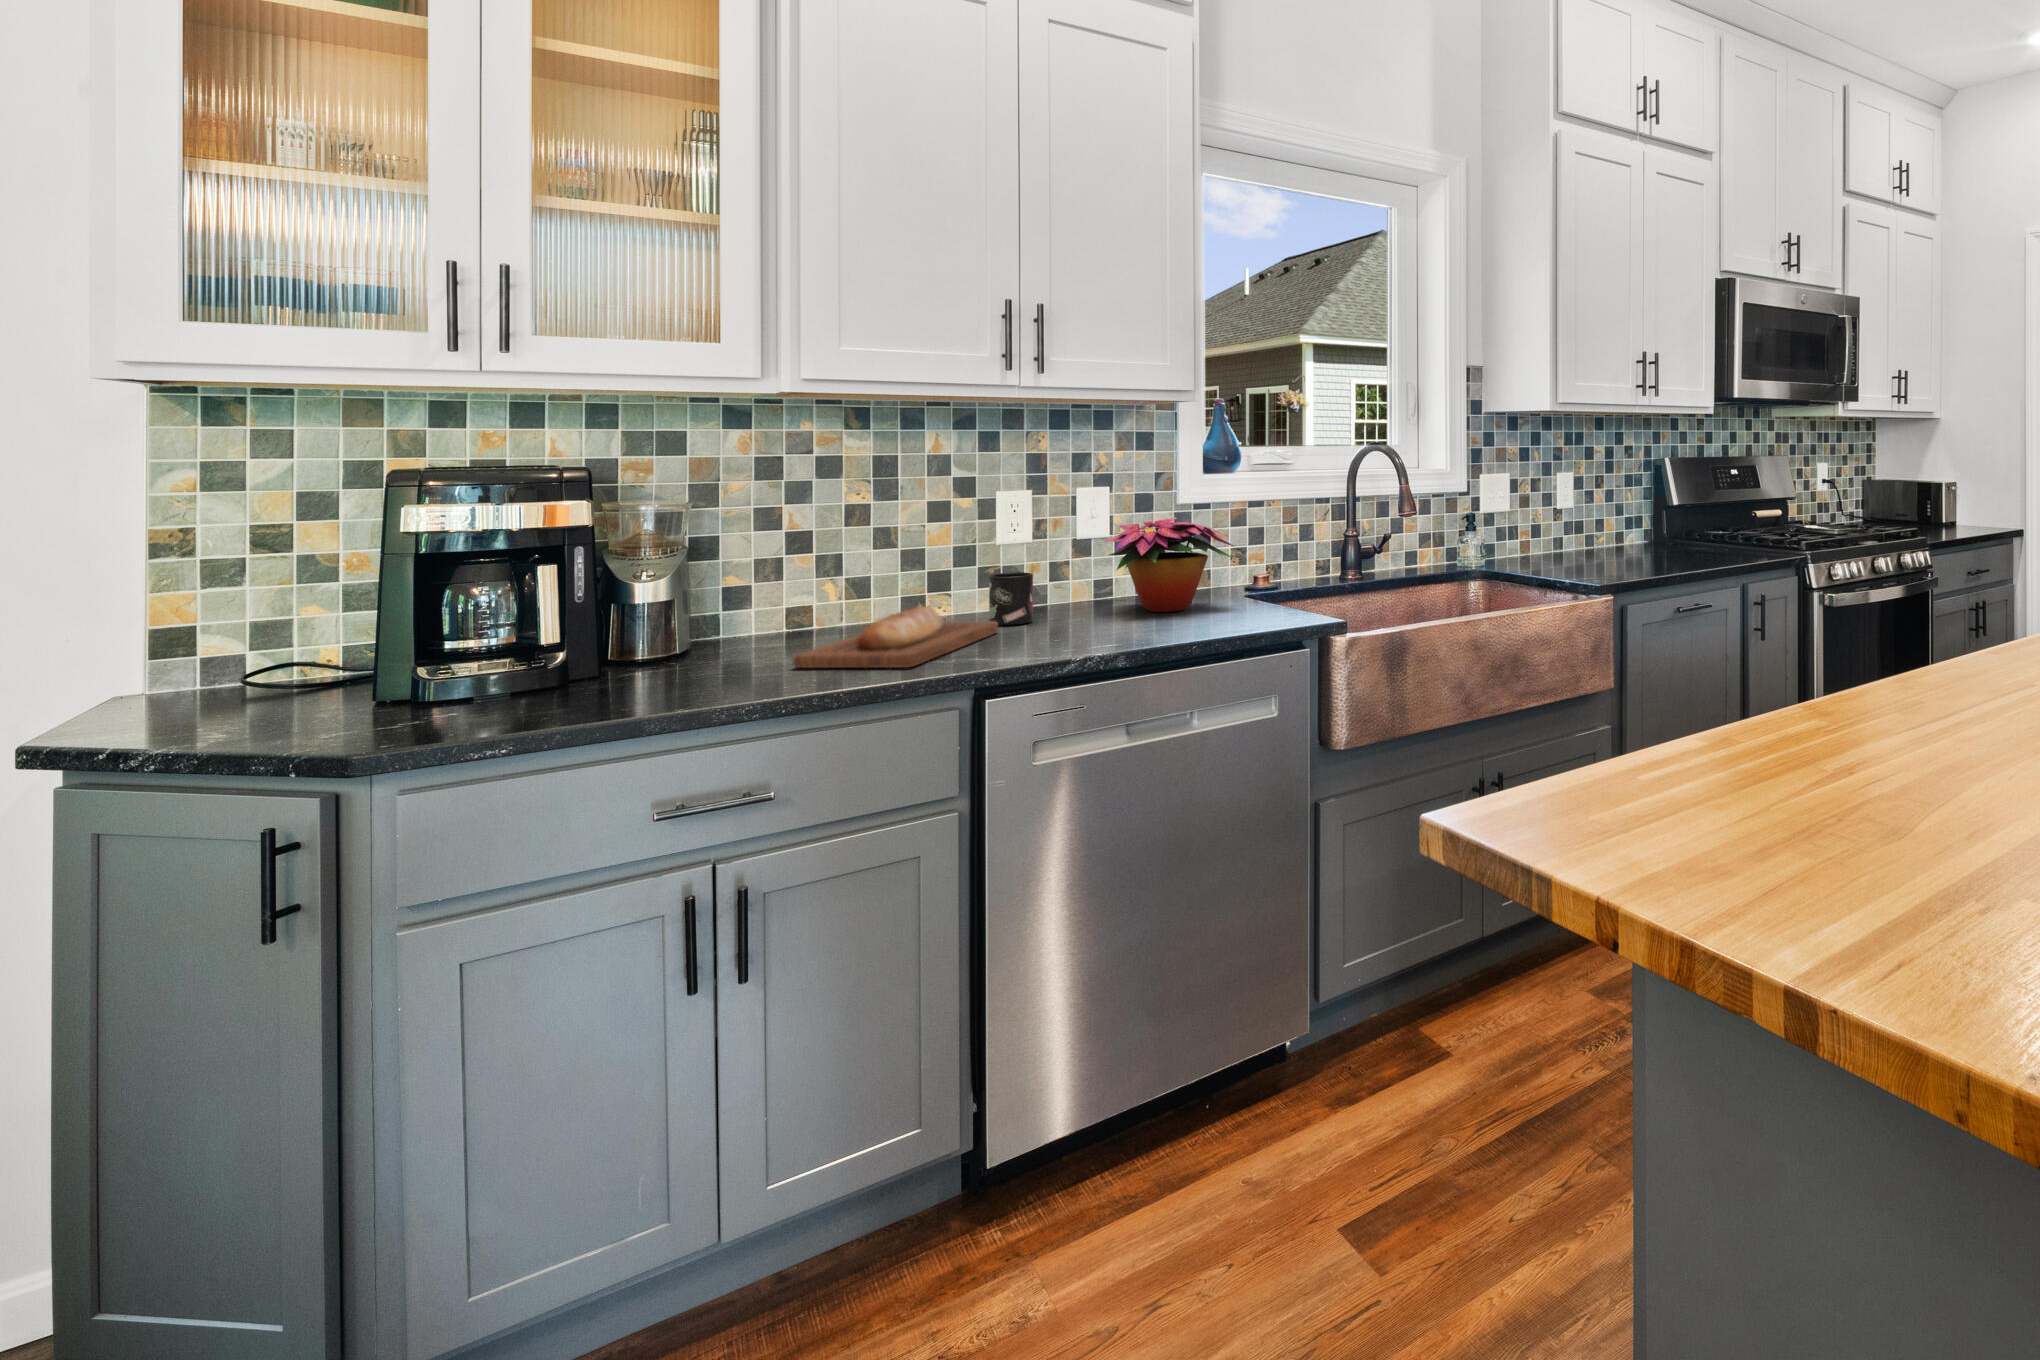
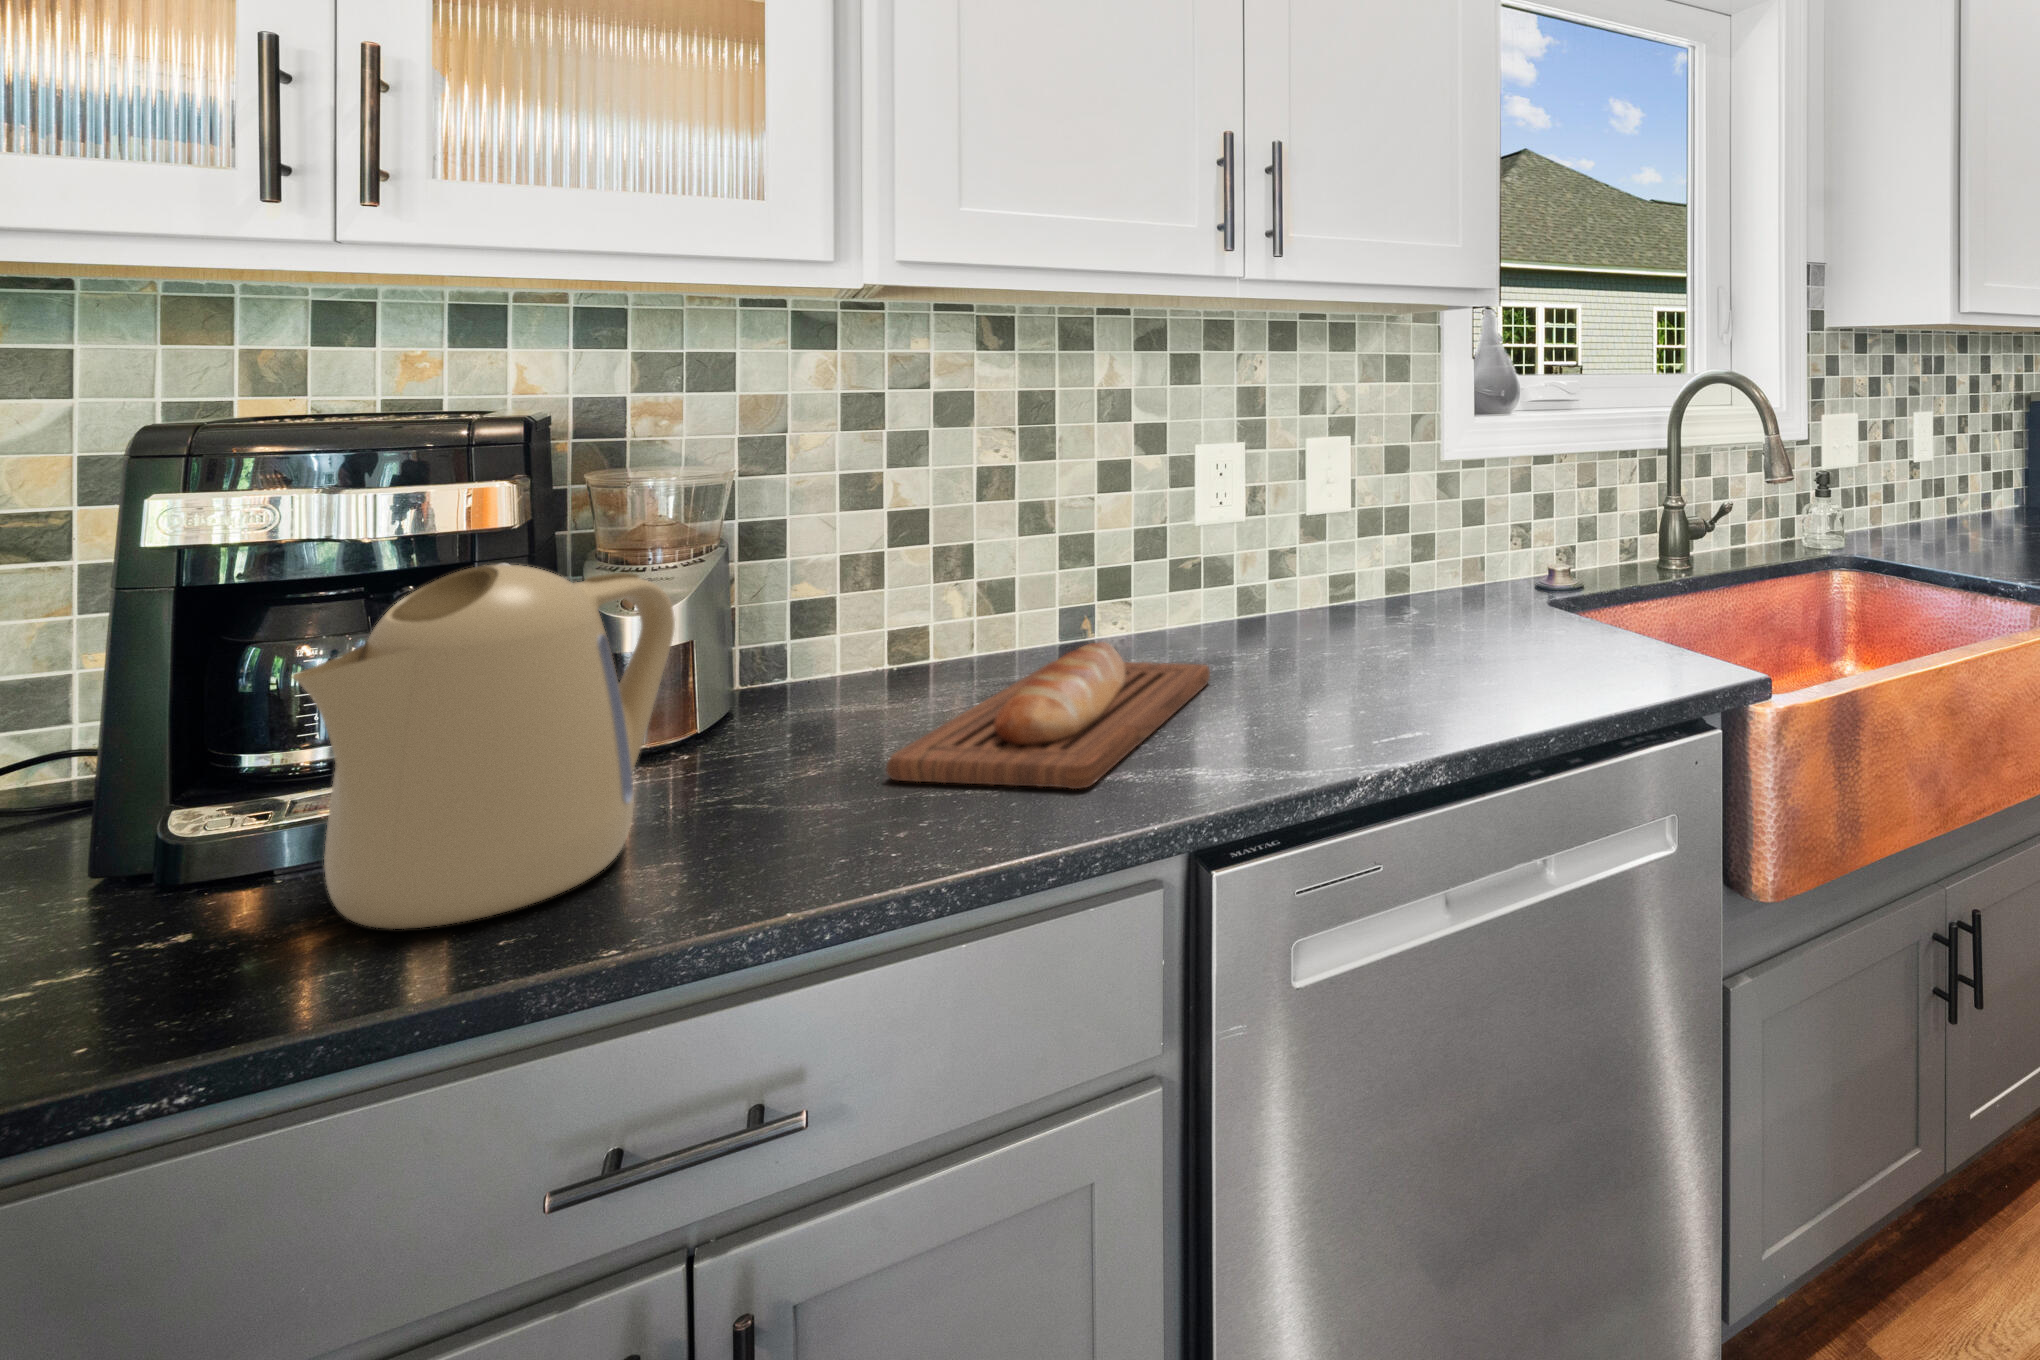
flower arrangement: present [1104,517,1233,612] -> none [1348,486,1558,638]
kettle: none [492,537,671,712] -> present [292,564,675,929]
mug: present [989,572,1033,625] -> none [1190,575,1255,663]

